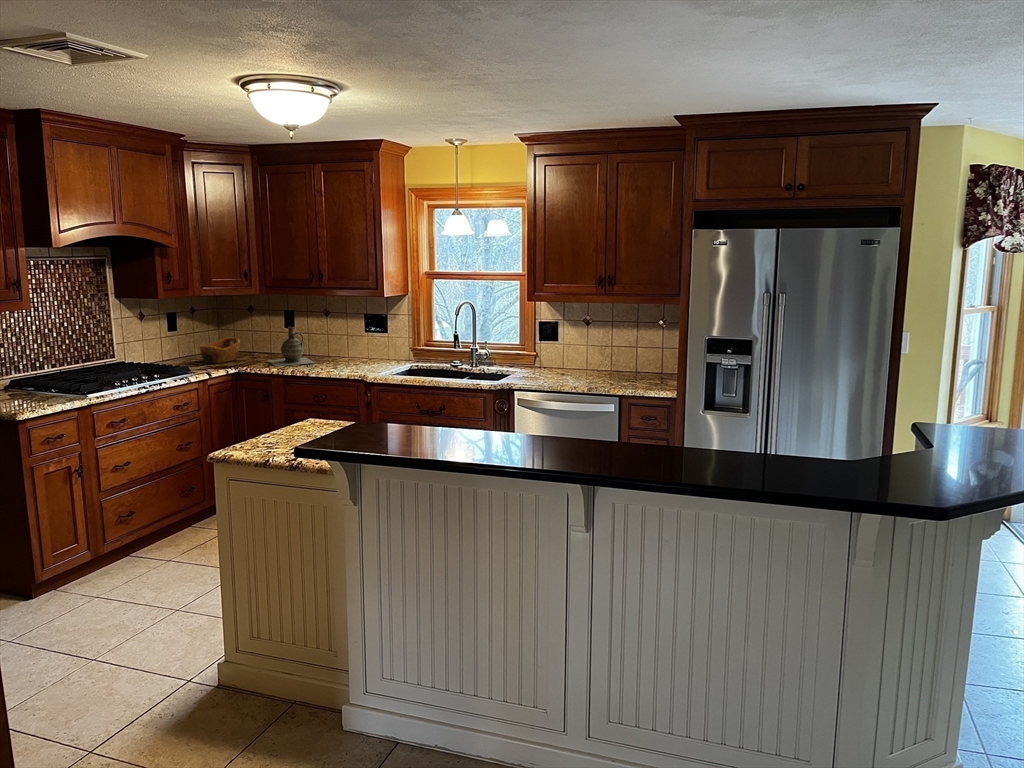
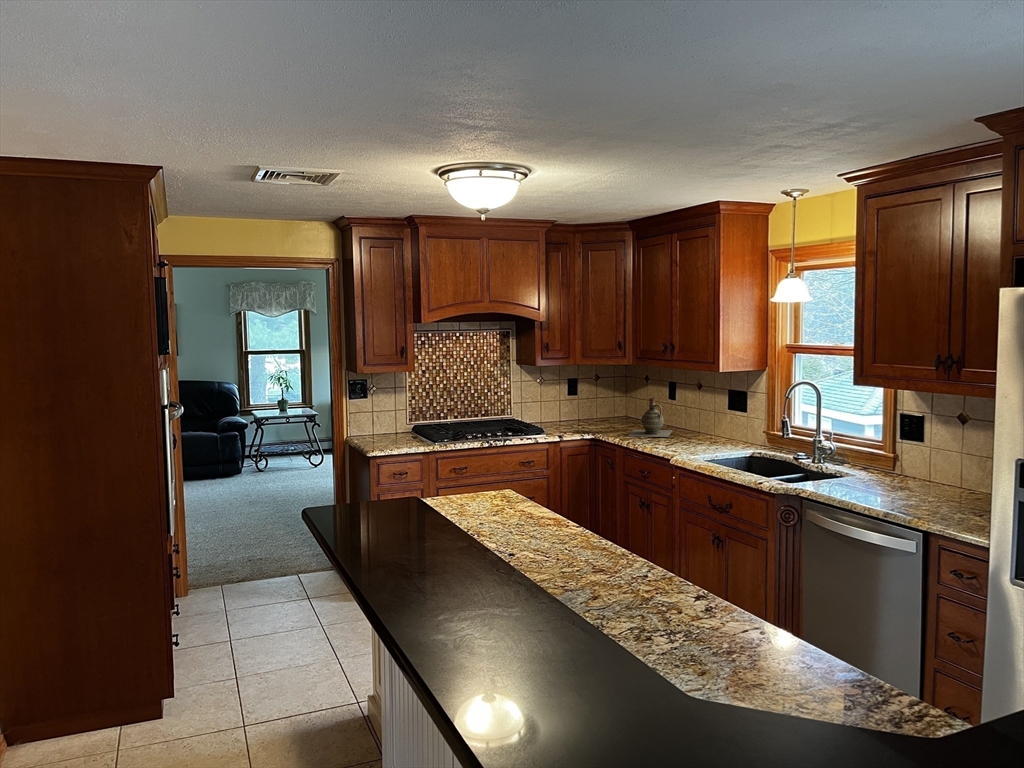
wooden bowl: present [199,338,240,363] -> none [579,405,623,428]

